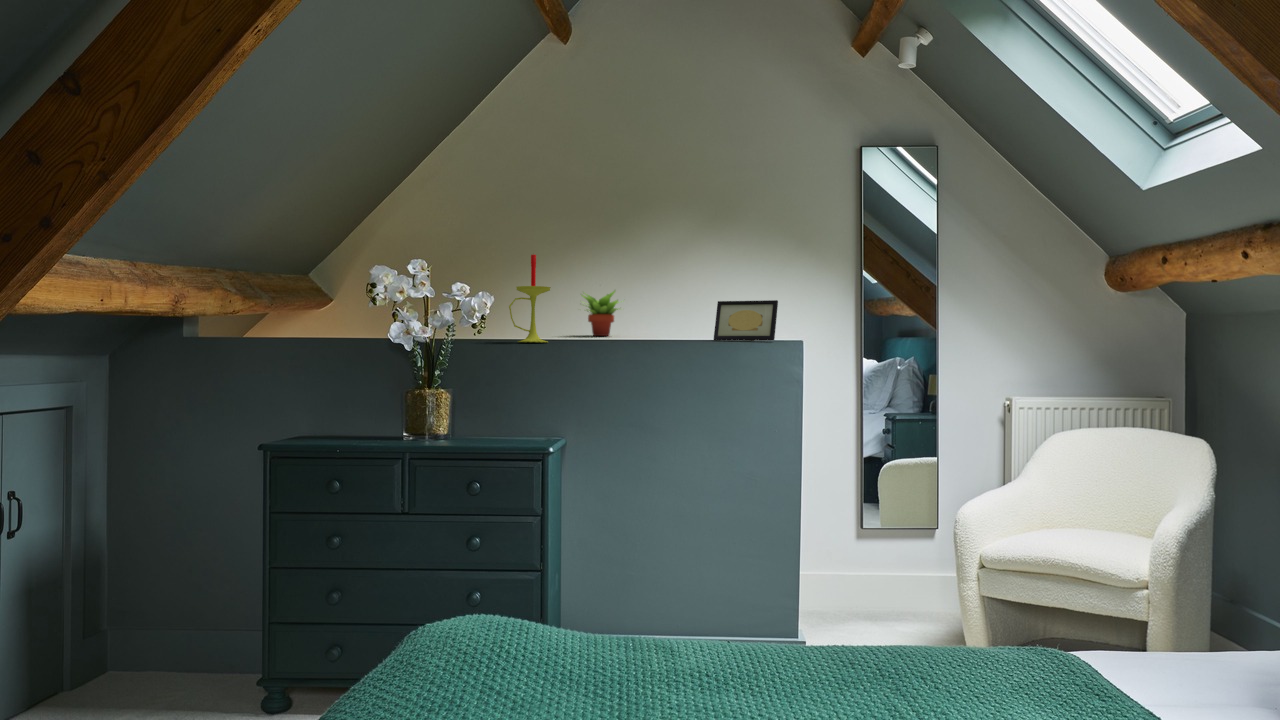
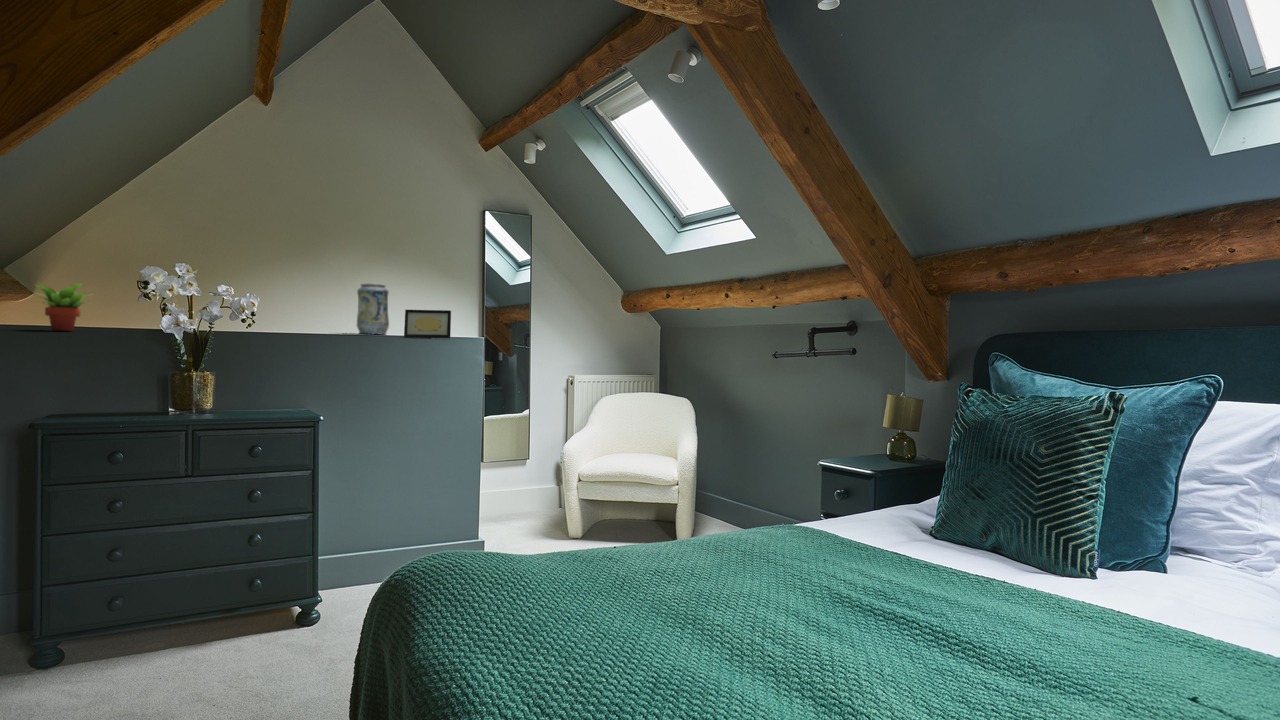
candle: present [509,255,551,342] -> none [251,264,285,336]
decorative vase: none [679,266,720,335] -> present [357,283,389,335]
succulent plant: present [581,290,619,336] -> present [35,282,87,331]

